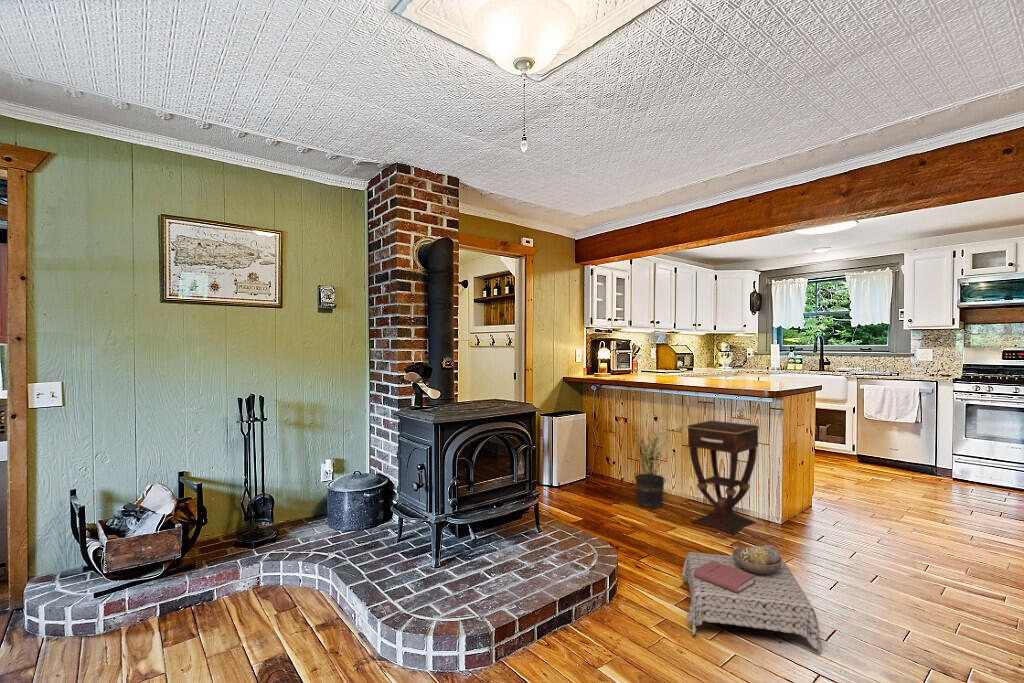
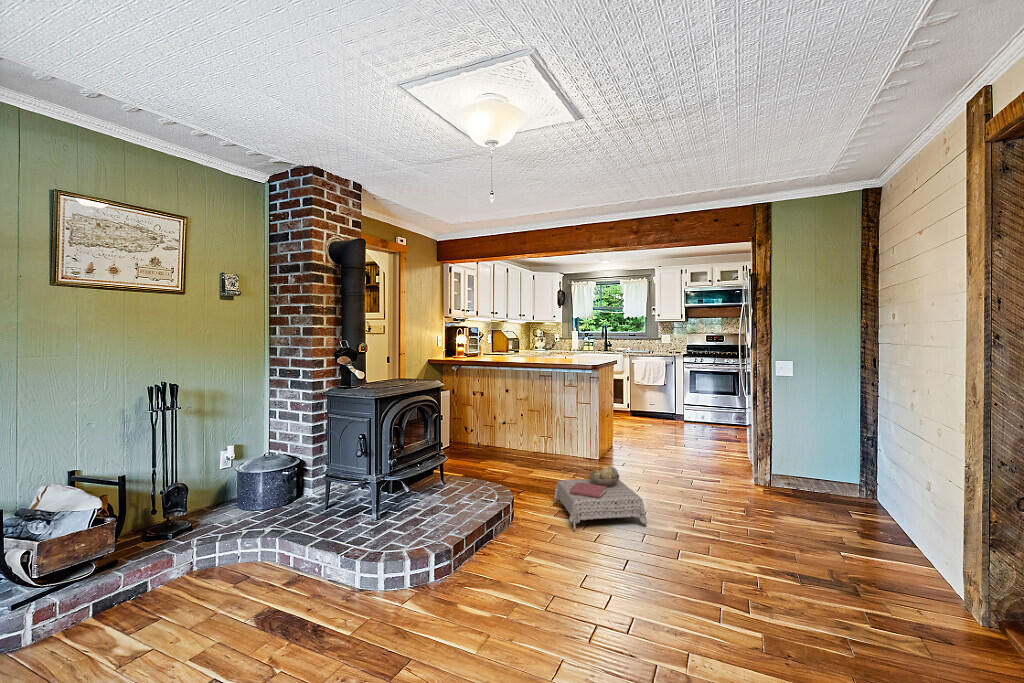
side table: present [687,421,759,534] -> none [538,390,585,470]
potted plant: present [632,429,666,508] -> none [489,393,523,460]

